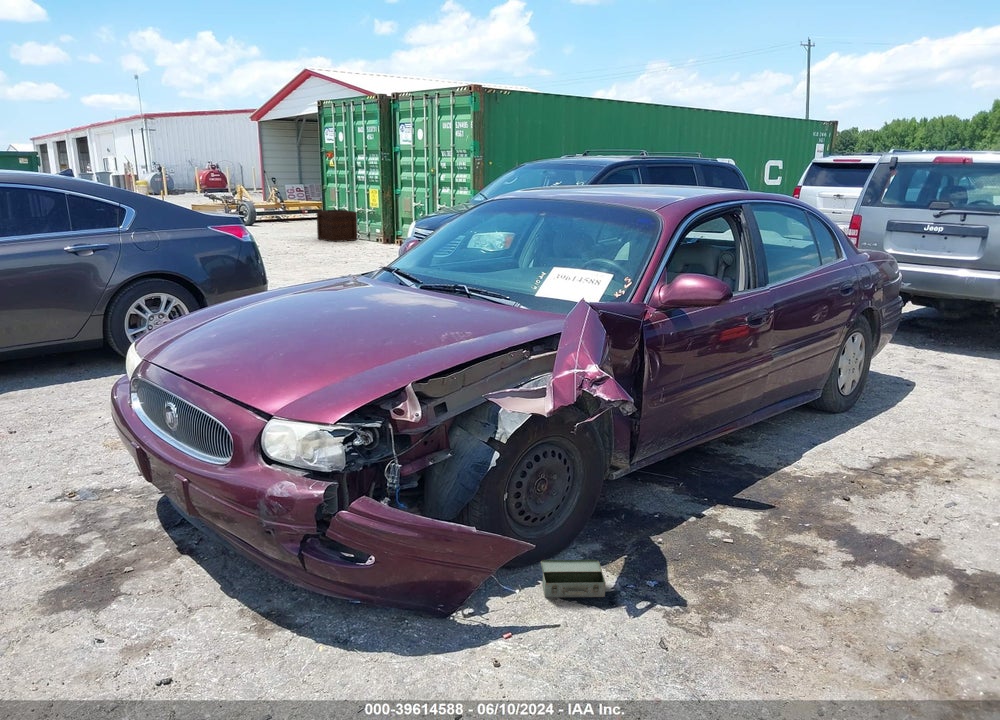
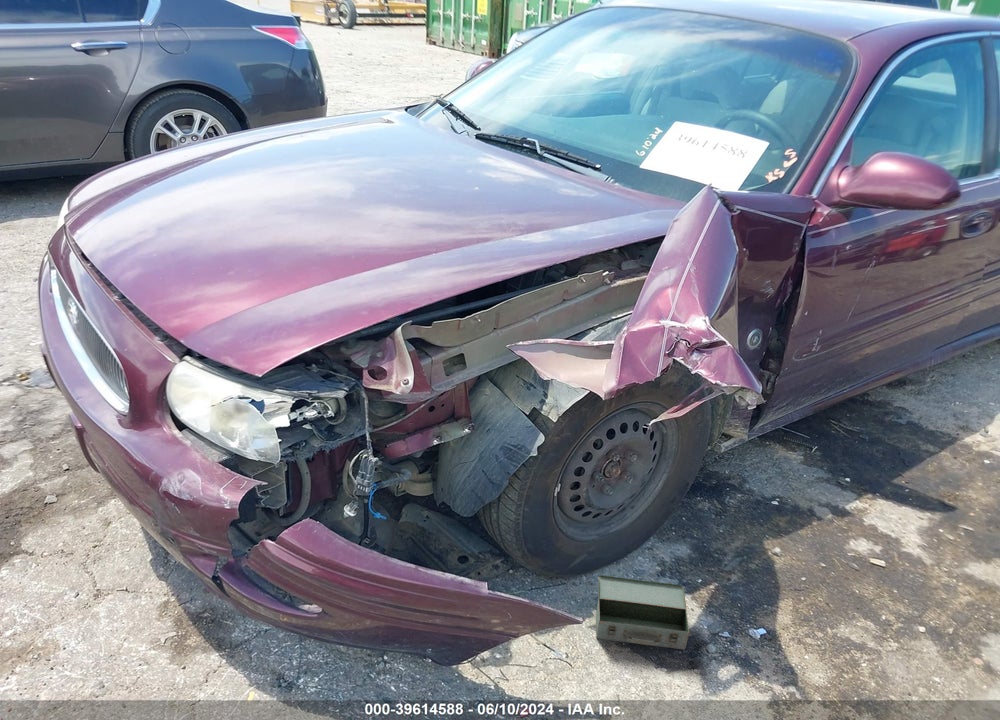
wooden crate: present [317,210,357,242] -> none [419,15,464,54]

